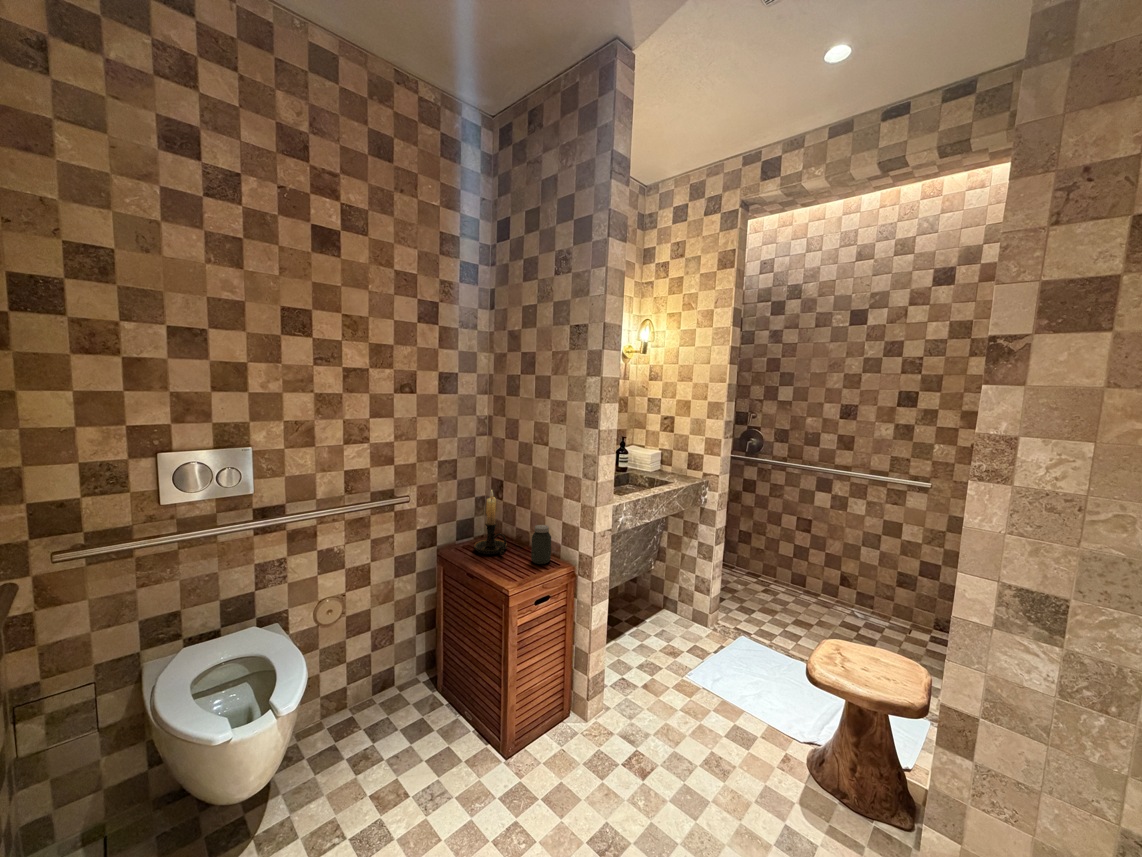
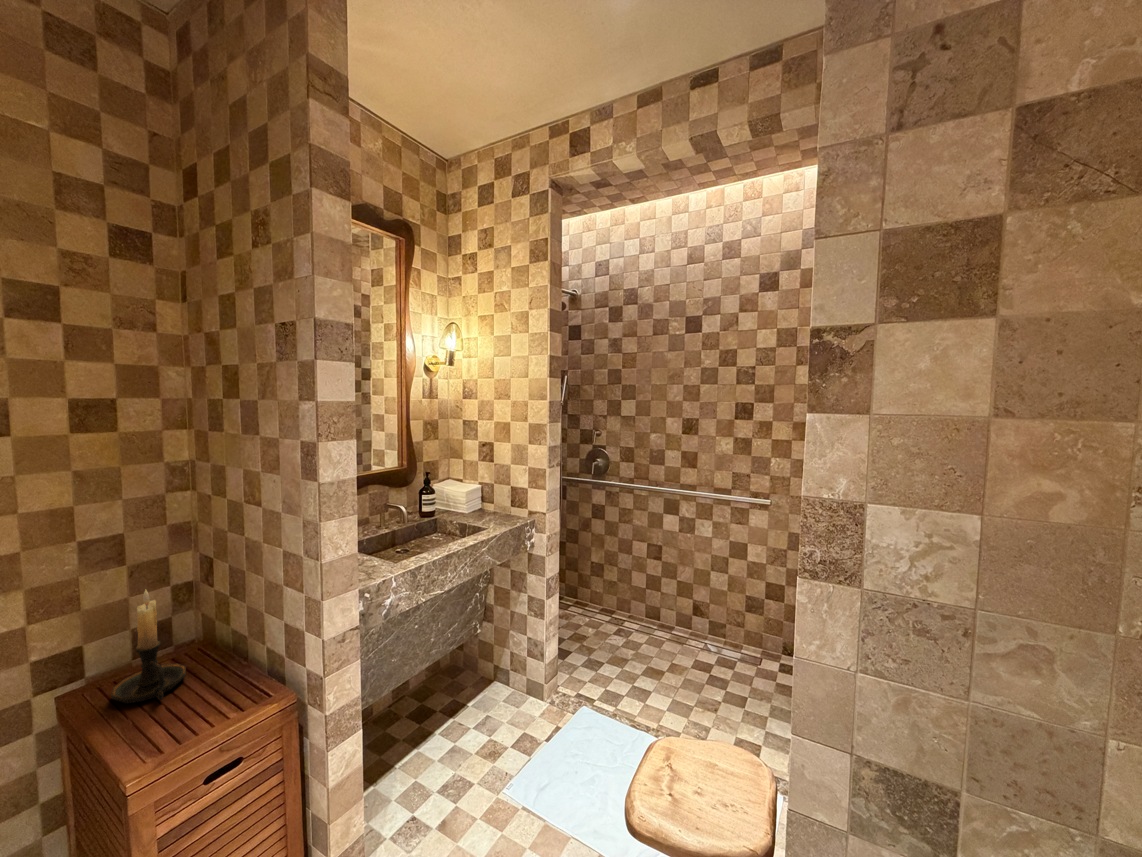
jar: present [531,525,551,564] -> none [204,642,245,713]

